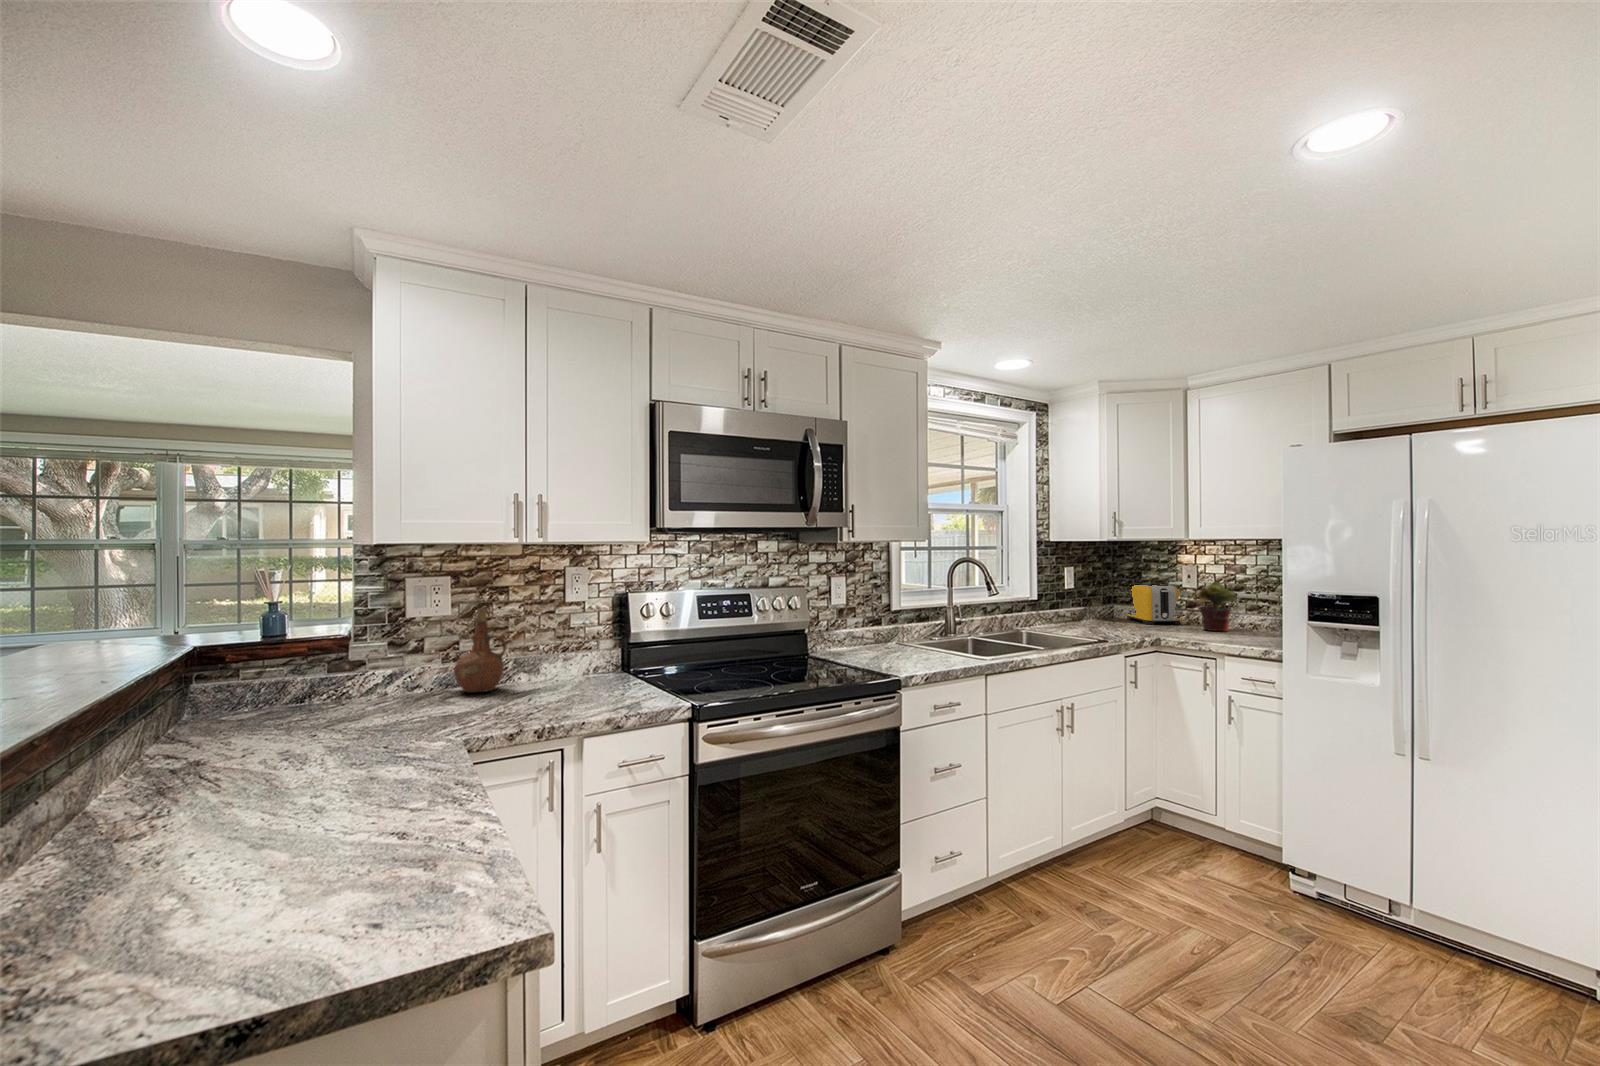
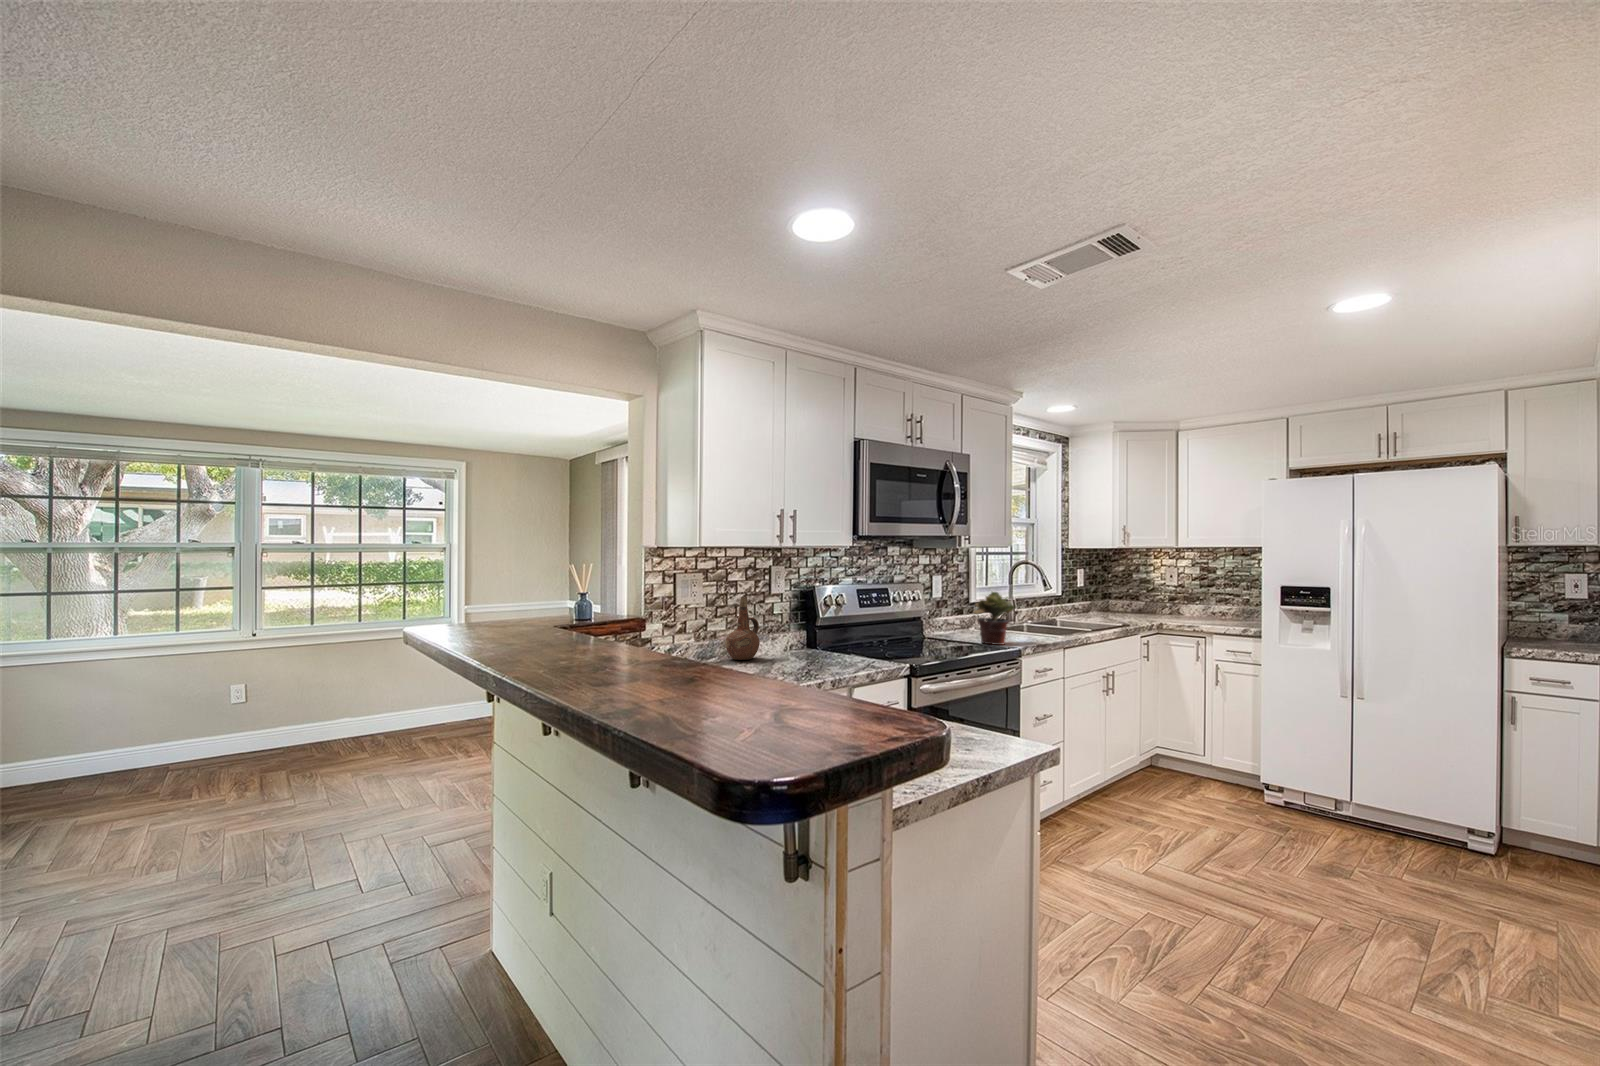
potted plant: present [1195,582,1237,631] -> present [974,592,1015,645]
toaster: present [1127,585,1180,624] -> none [1120,583,1165,614]

